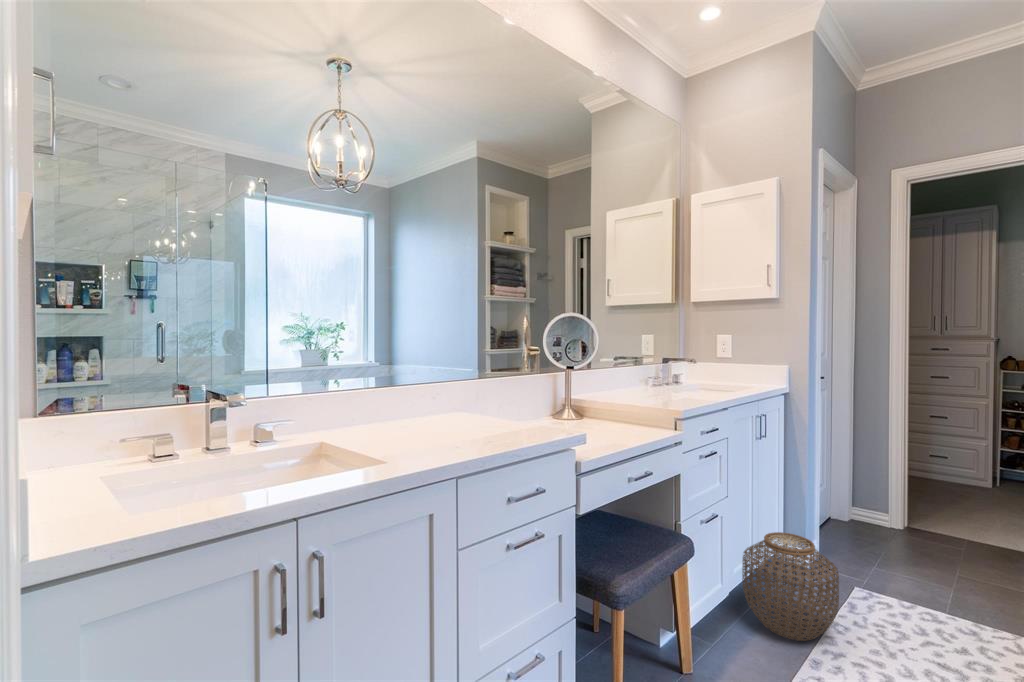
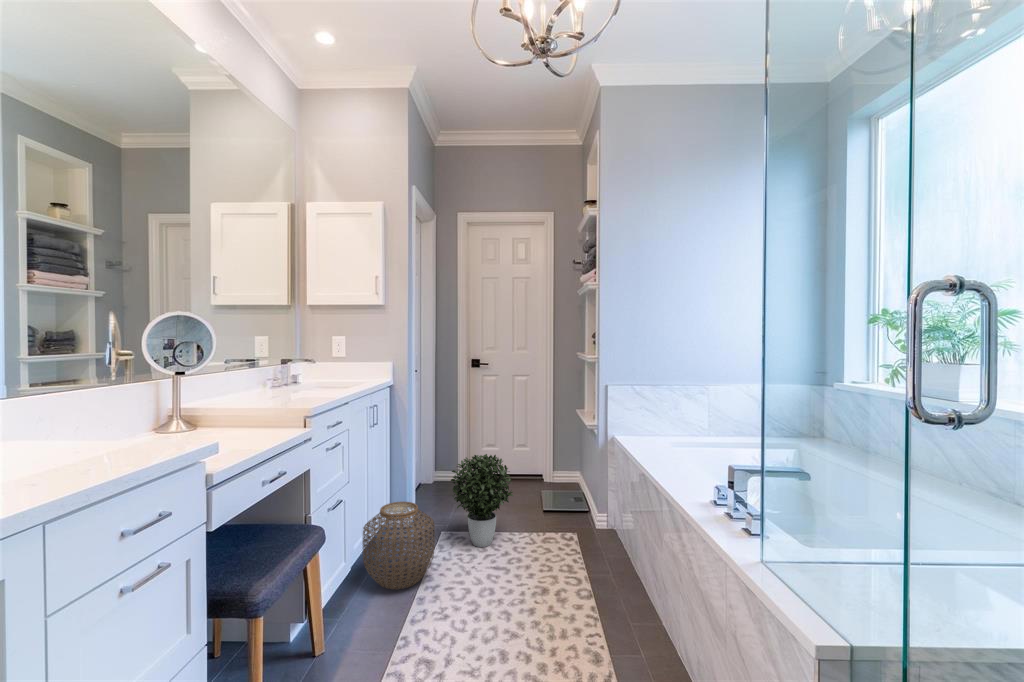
potted plant: none [868,497,982,630] -> present [451,454,514,547]

